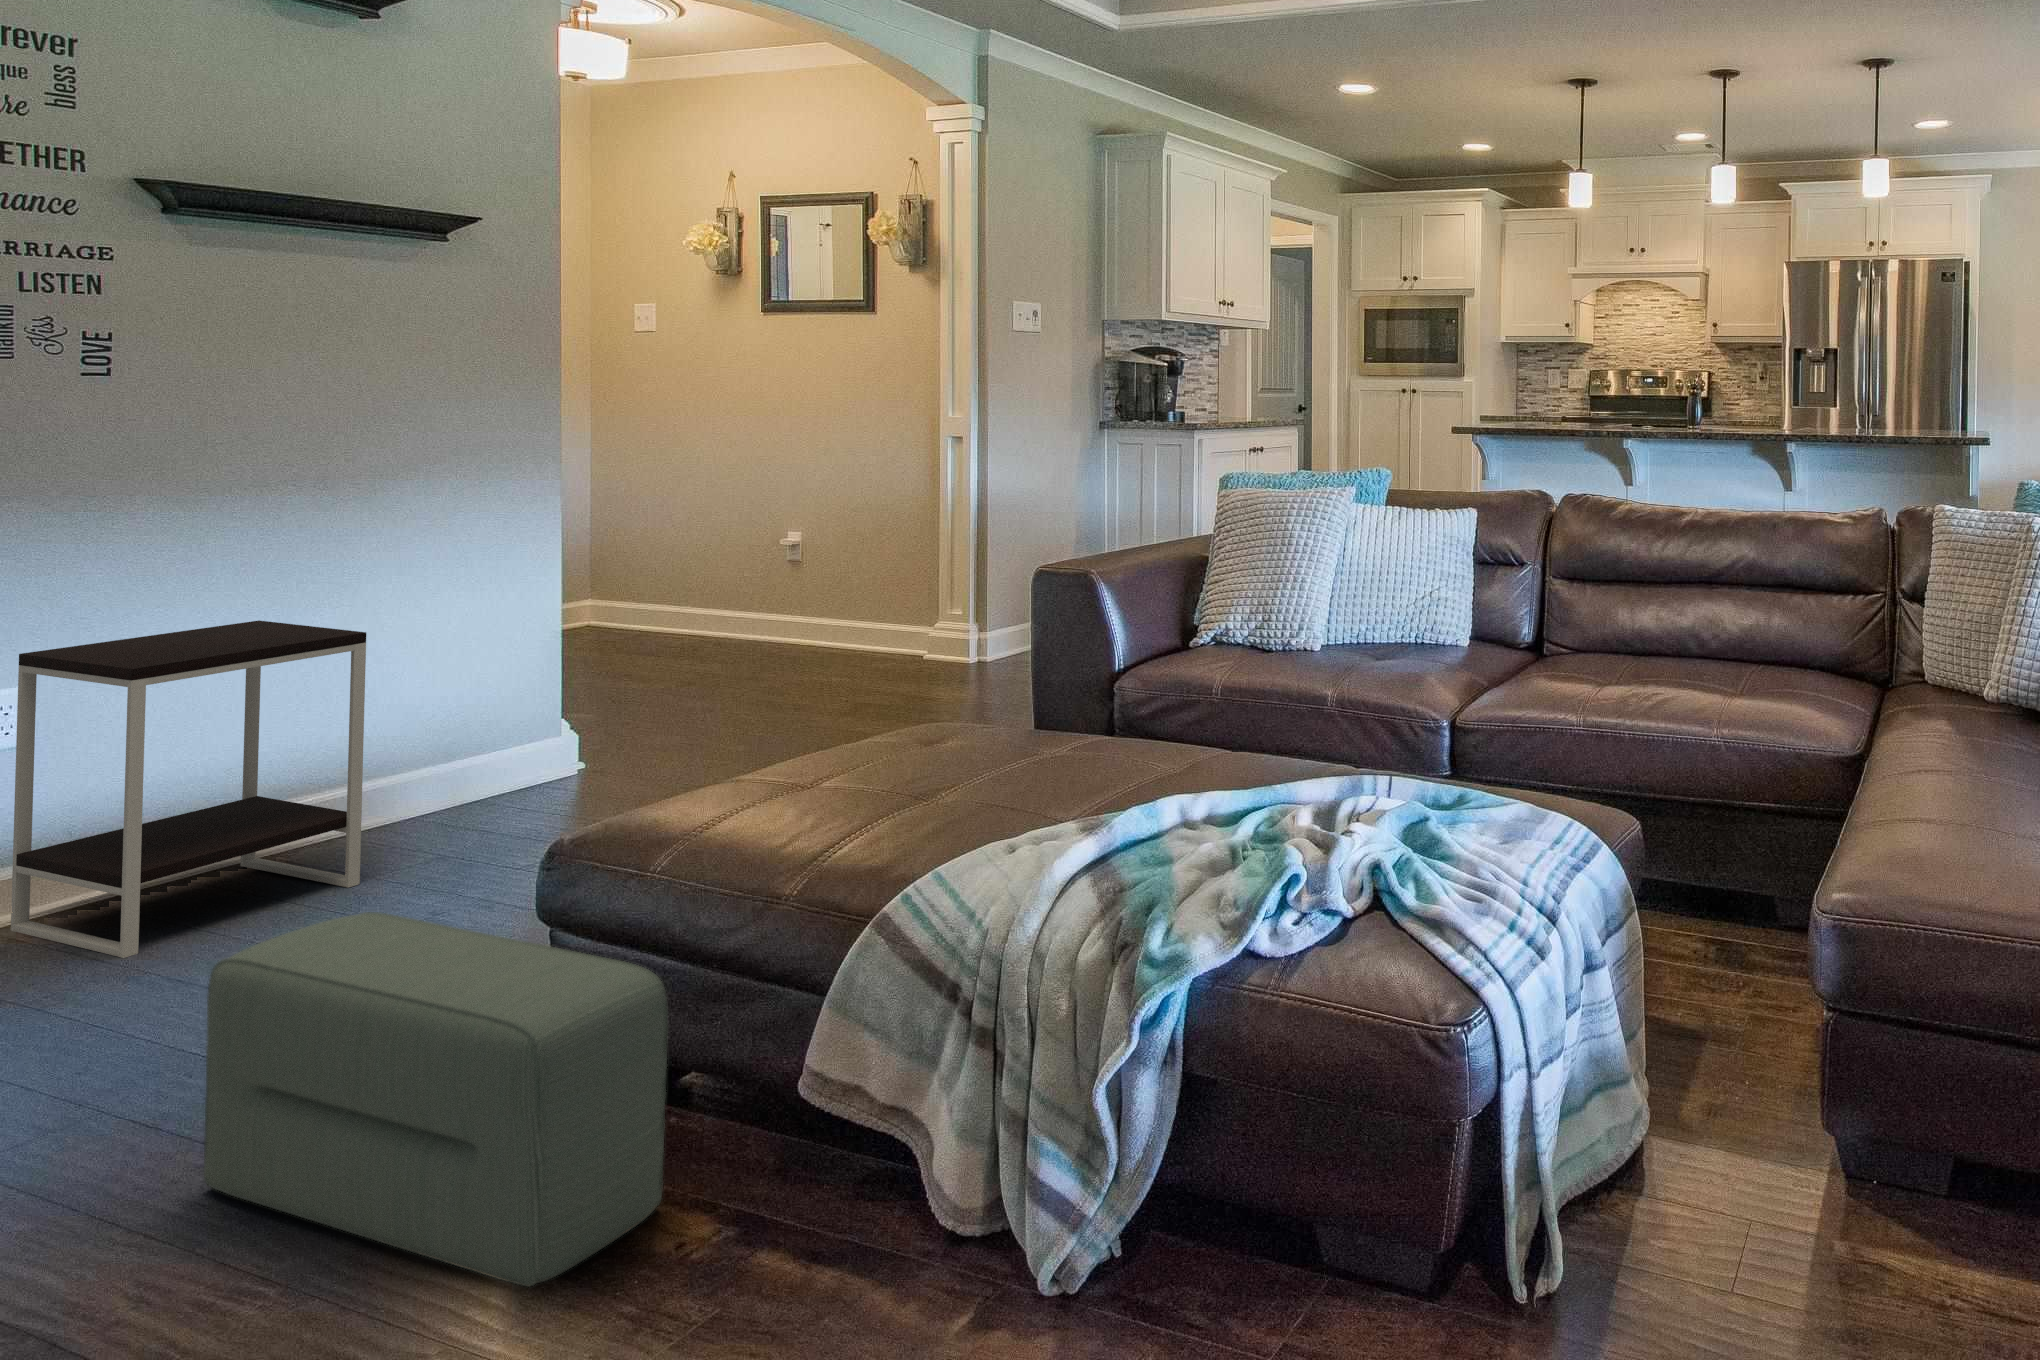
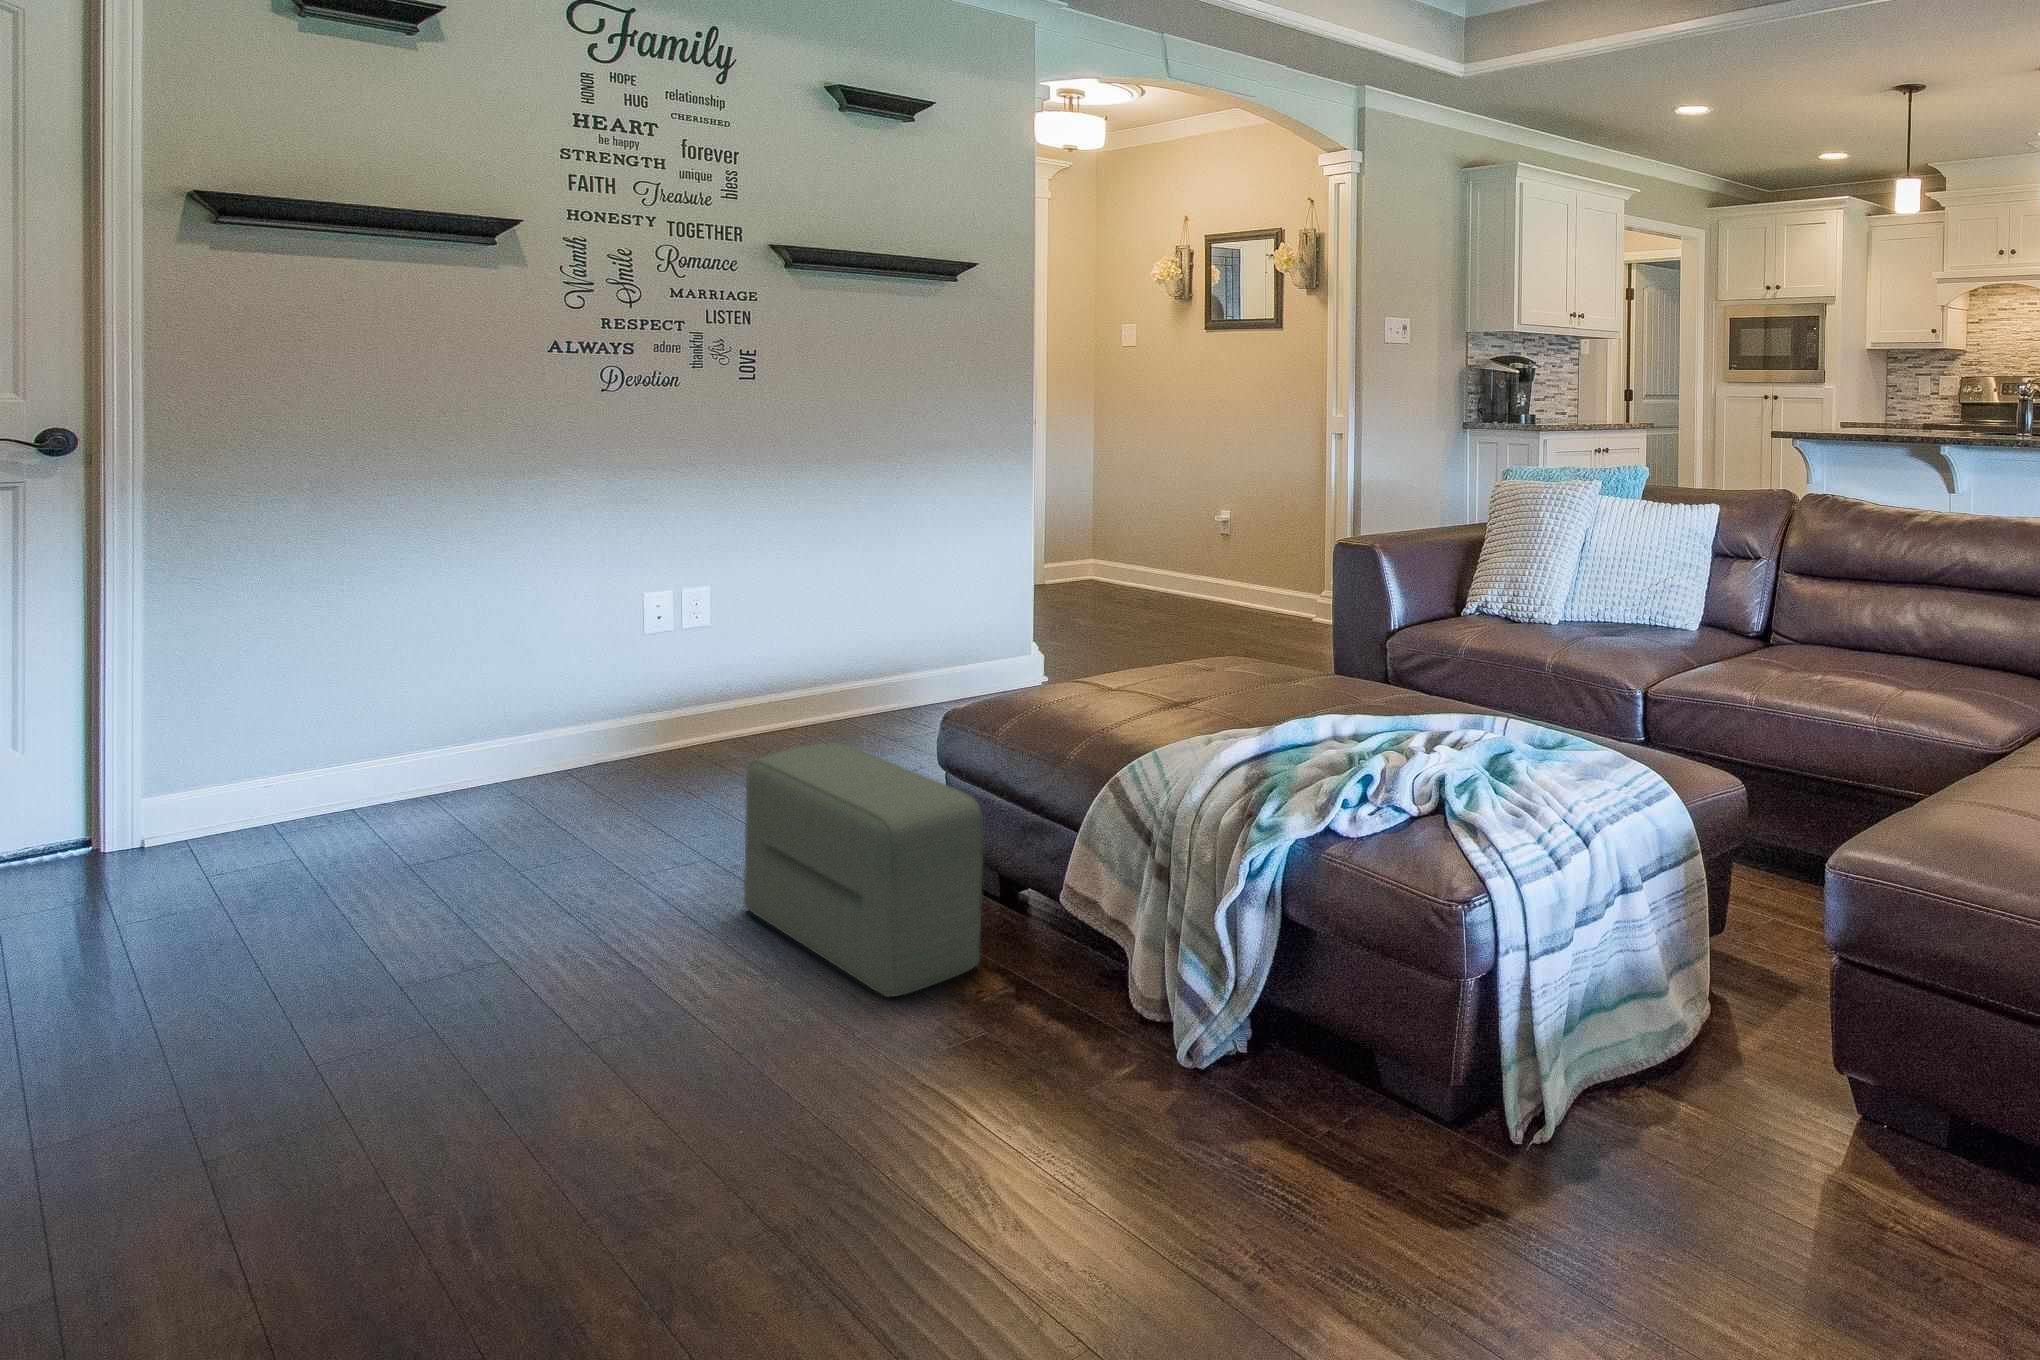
side table: present [11,620,366,958] -> none [700,550,895,769]

